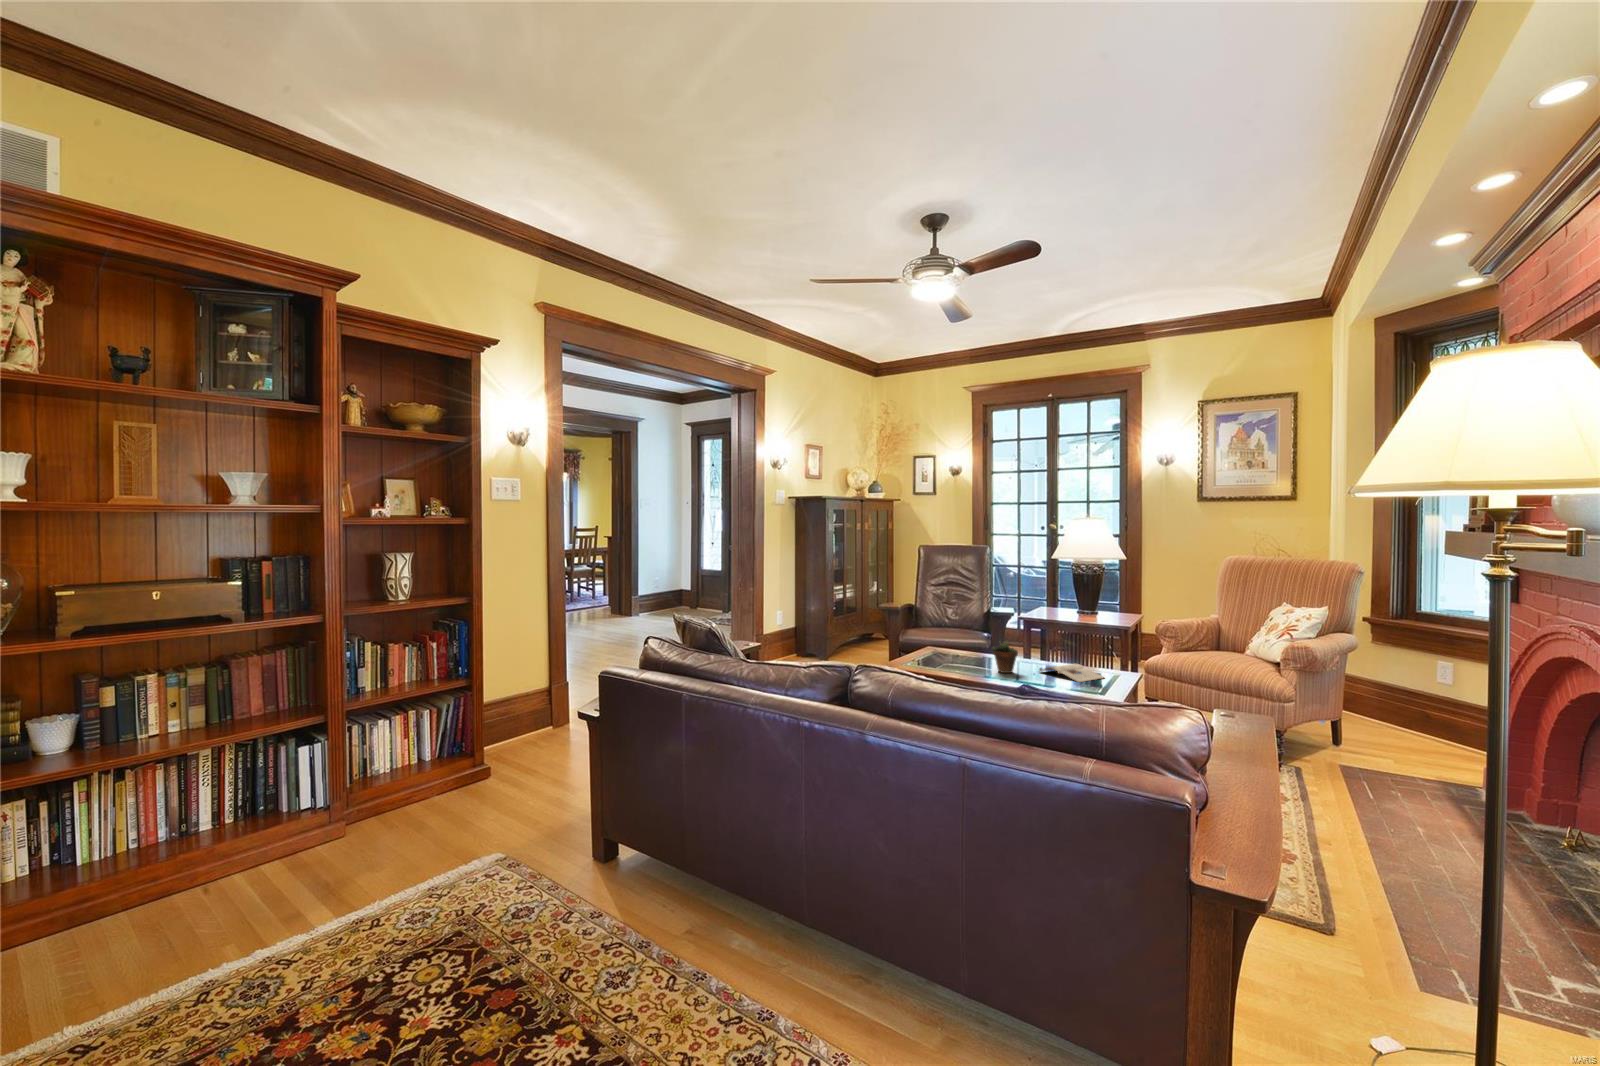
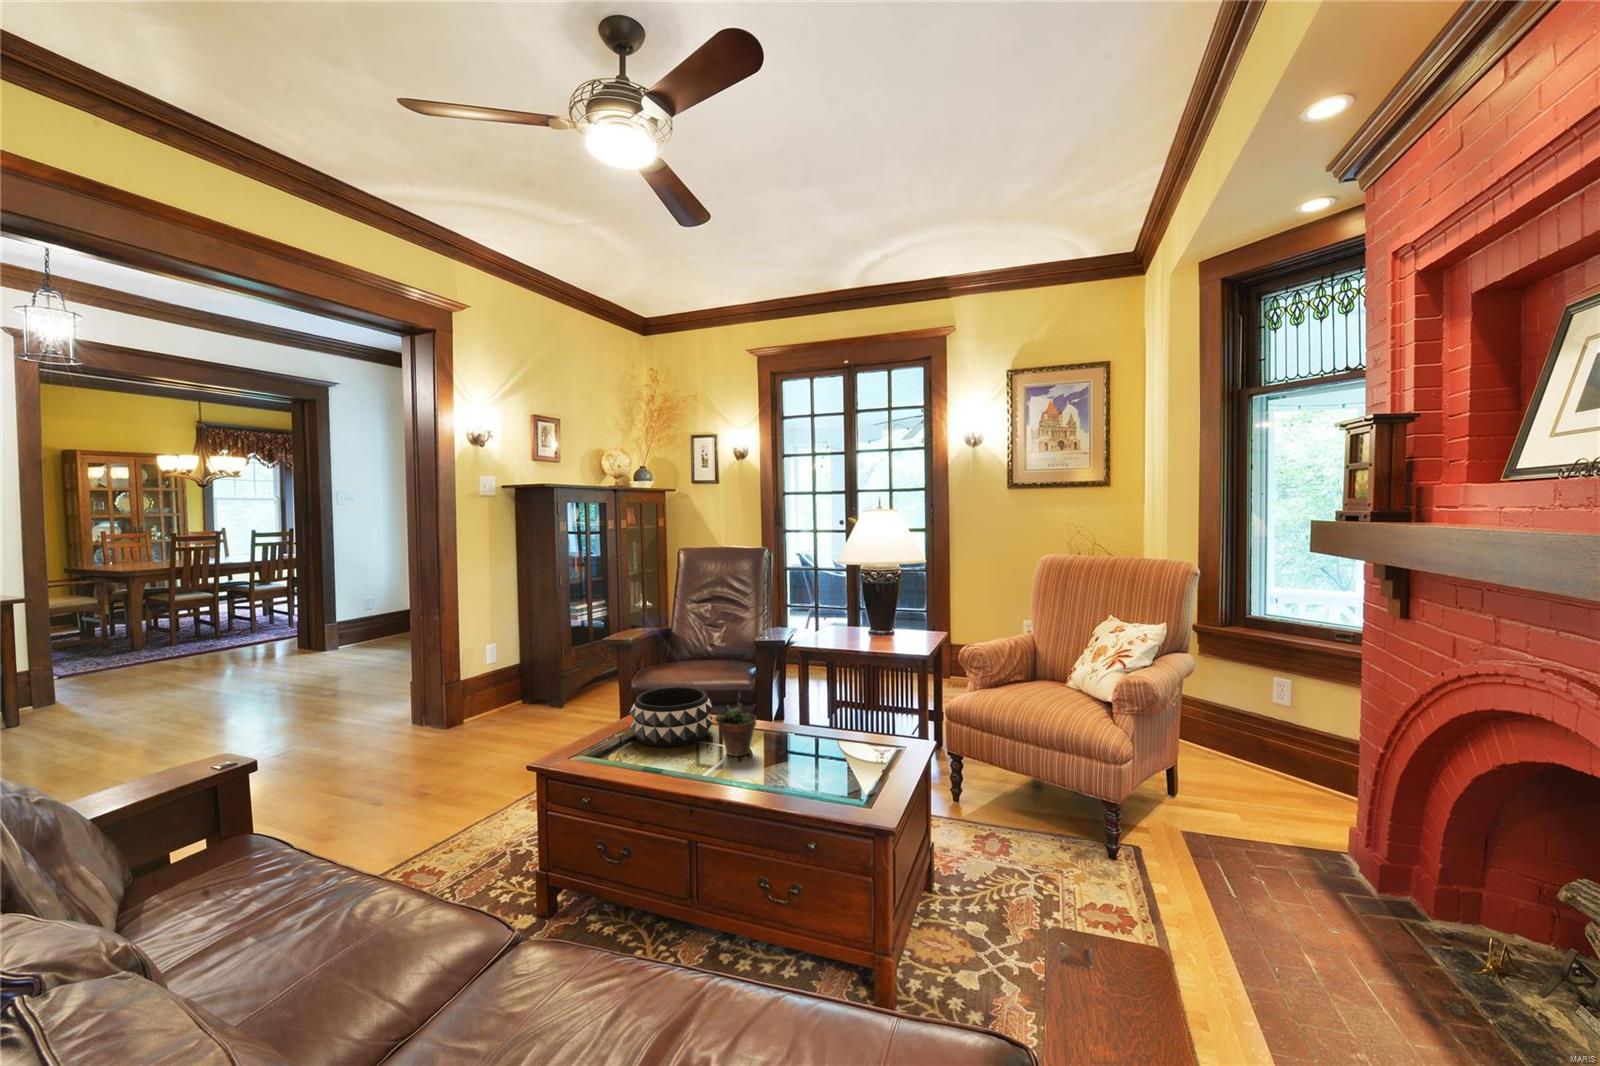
decorative bowl: none [929,634,983,667] -> present [630,687,713,747]
magazine: present [1042,664,1104,682] -> none [789,730,884,770]

